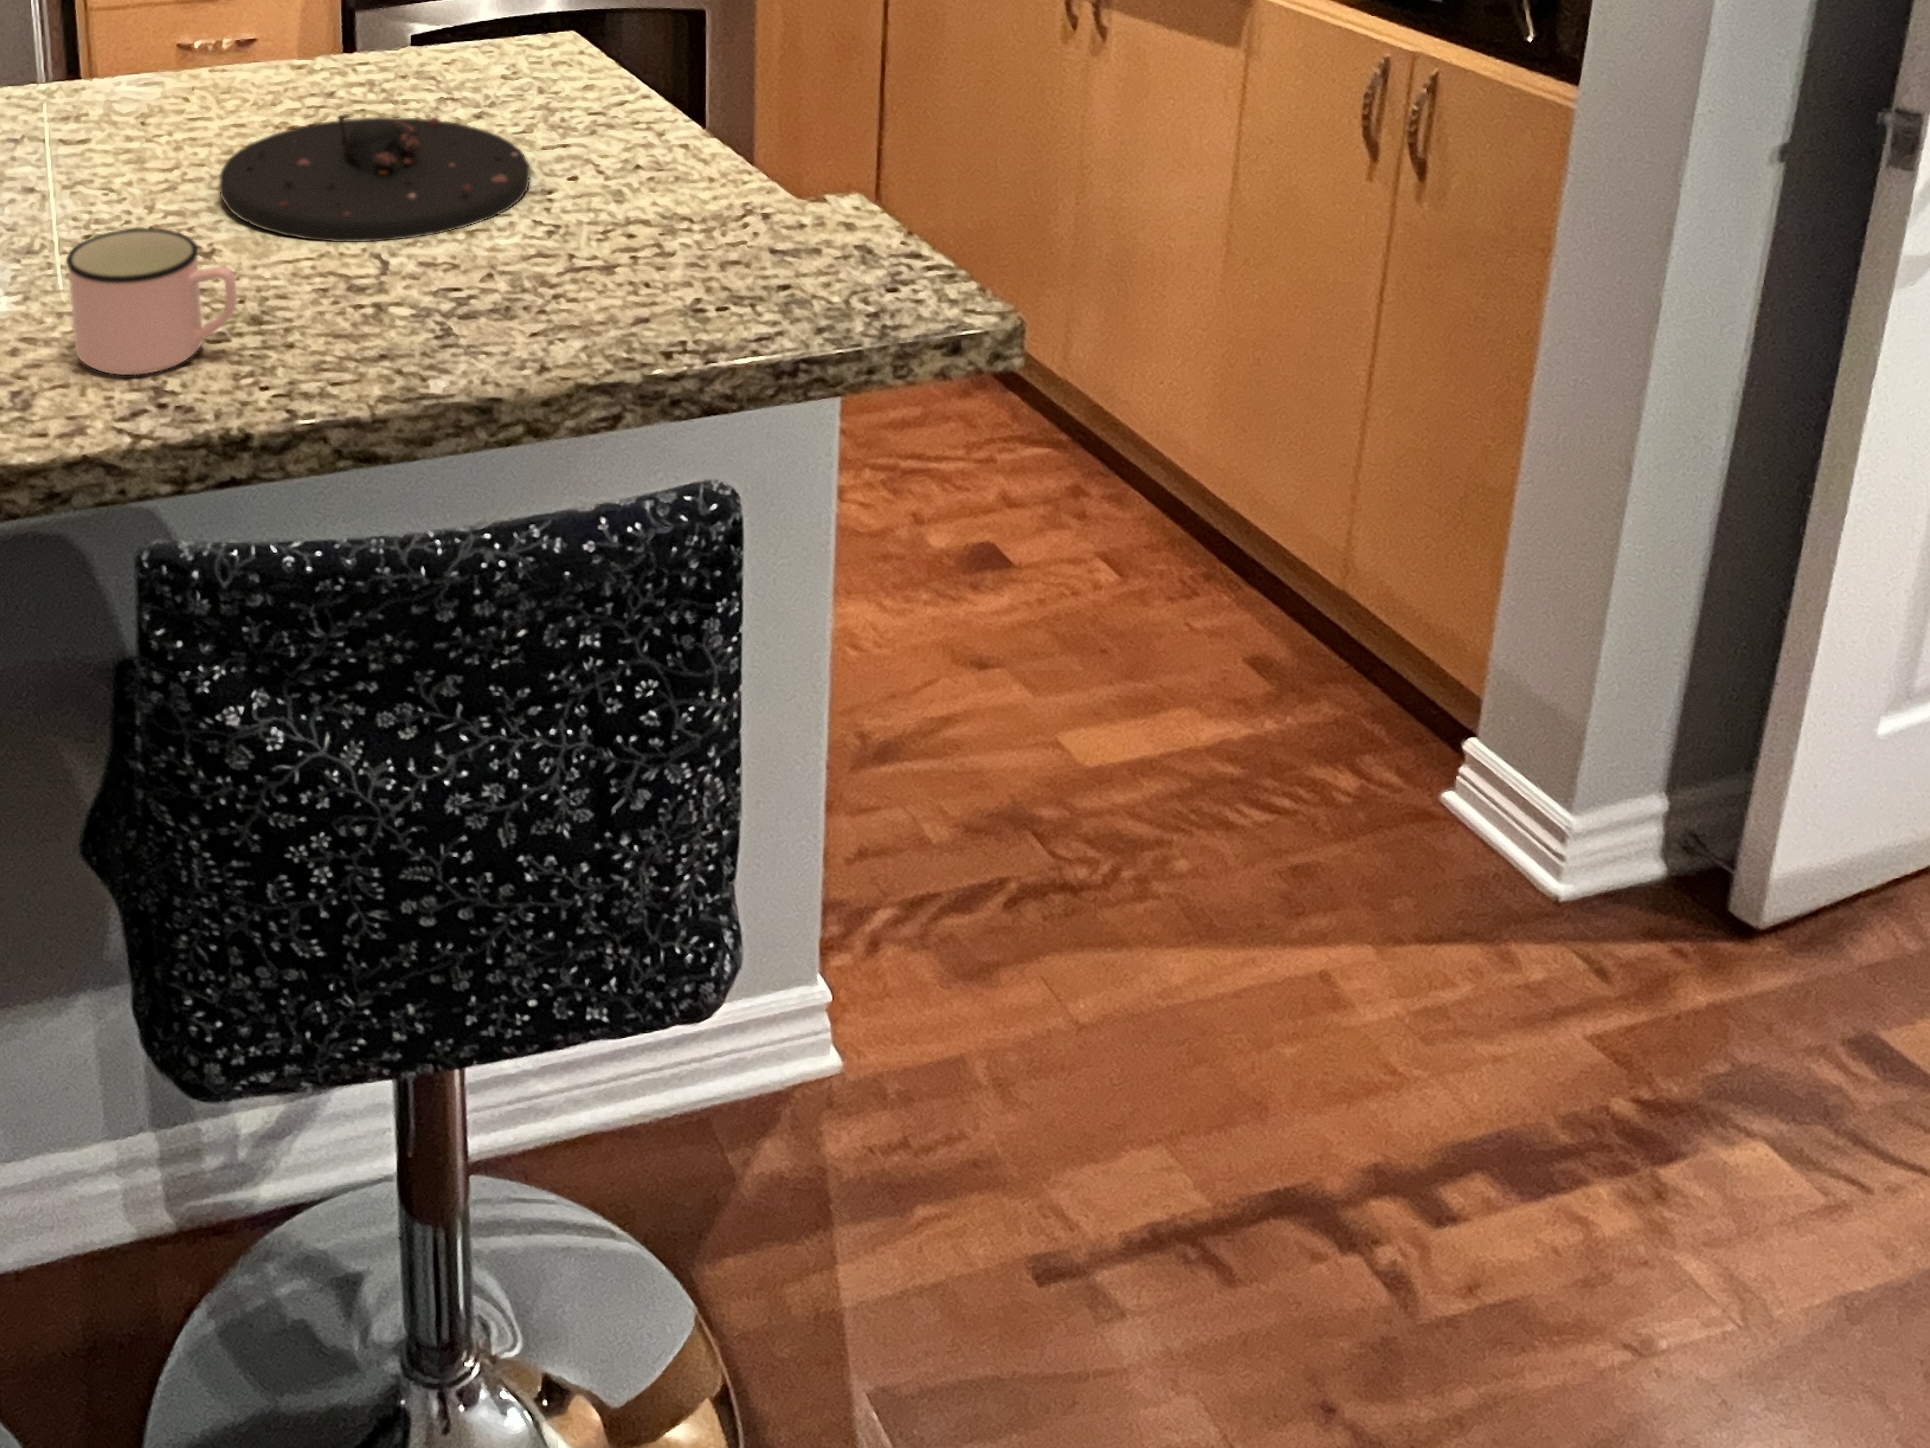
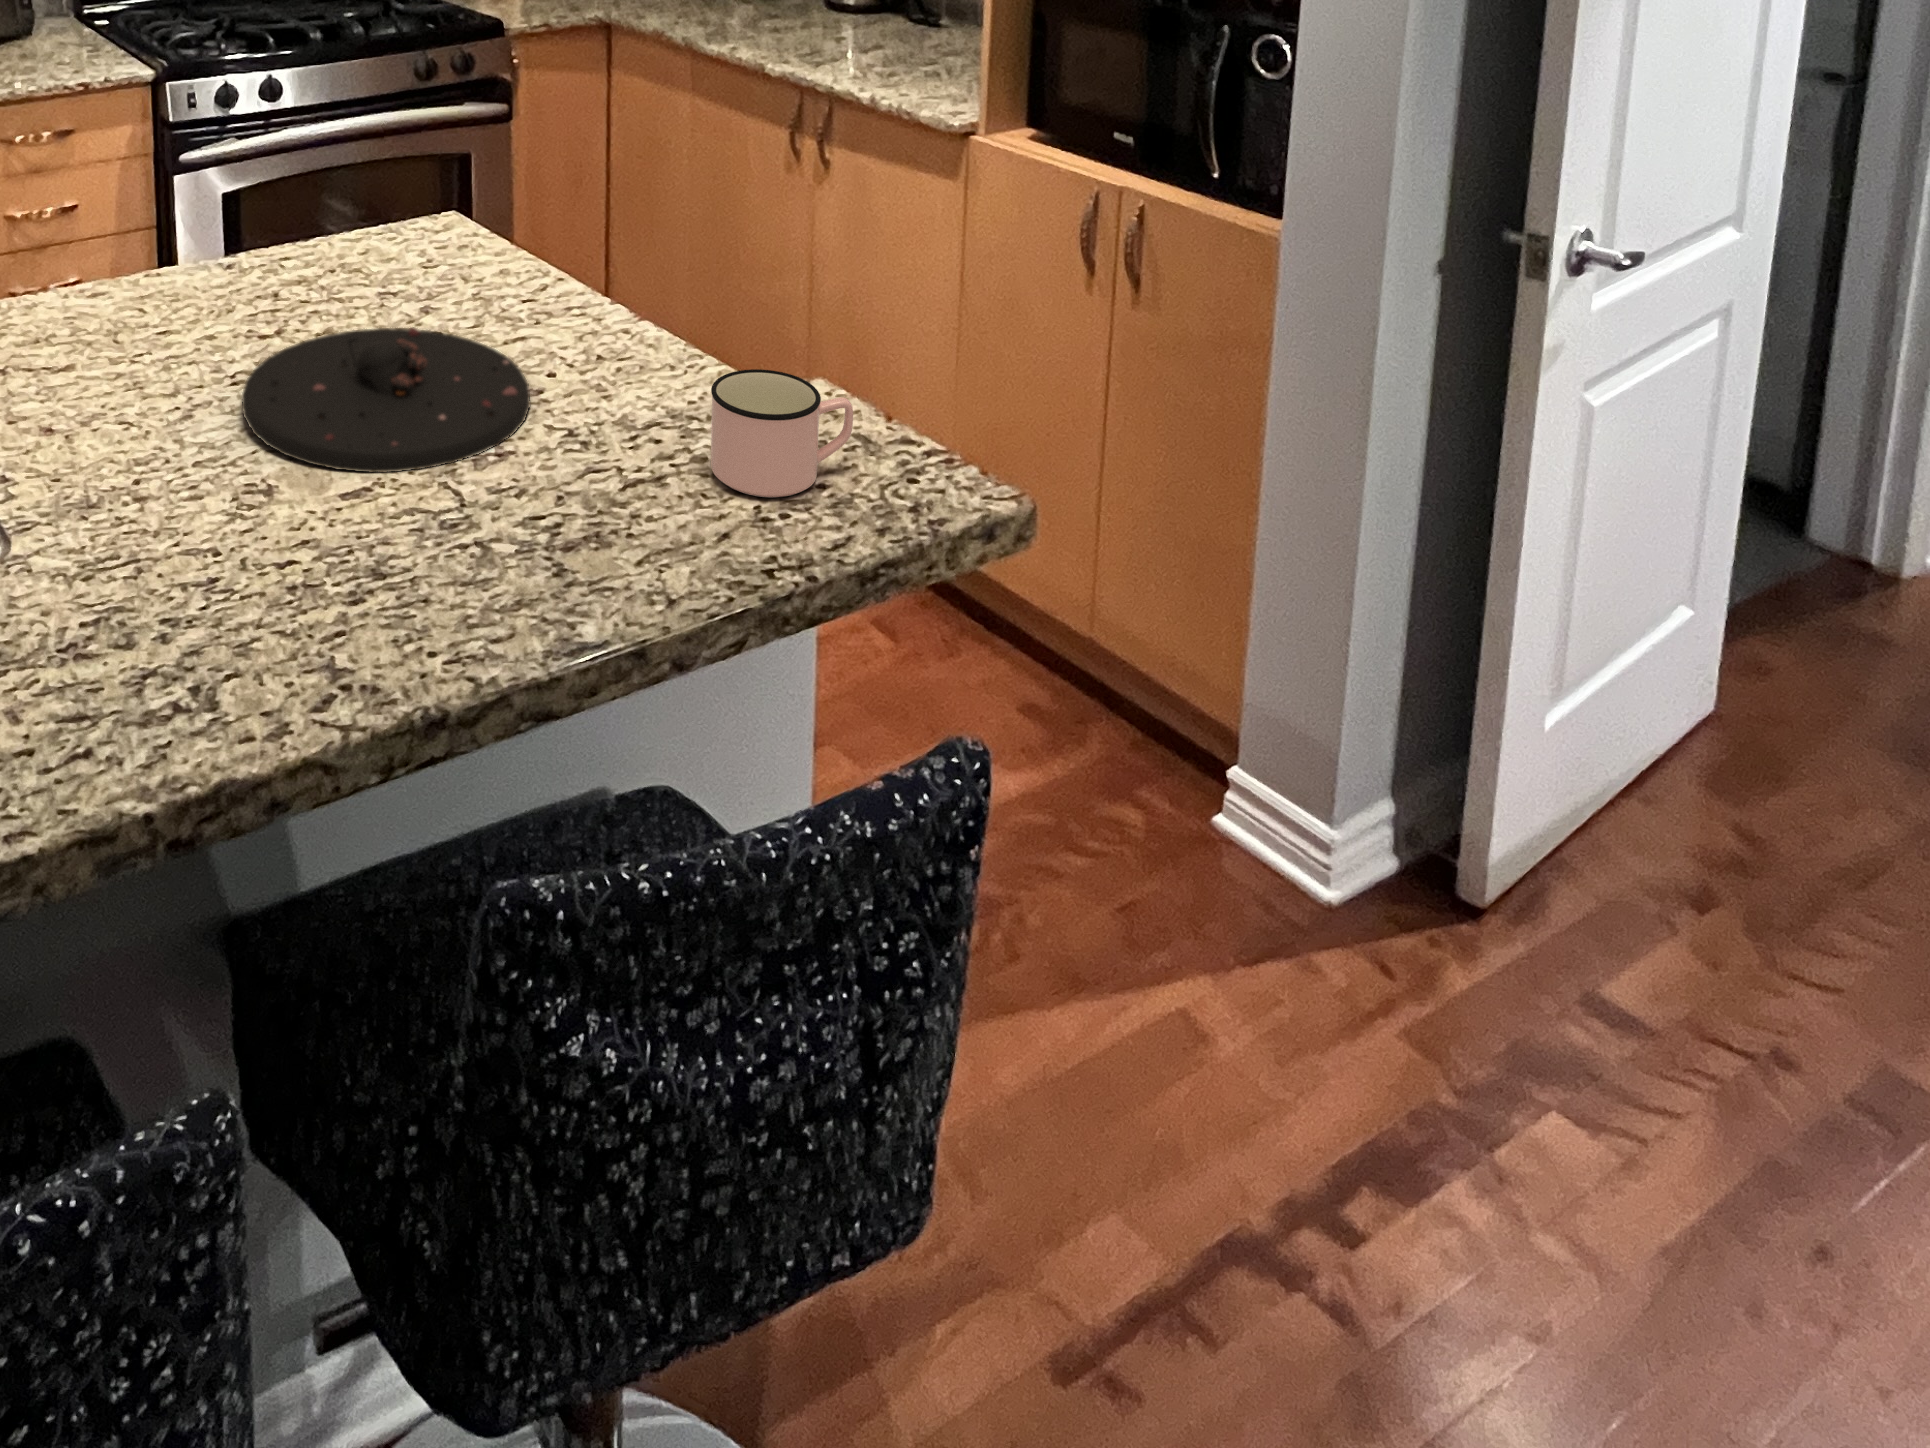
mug: present [66,228,237,375] -> present [711,369,853,497]

